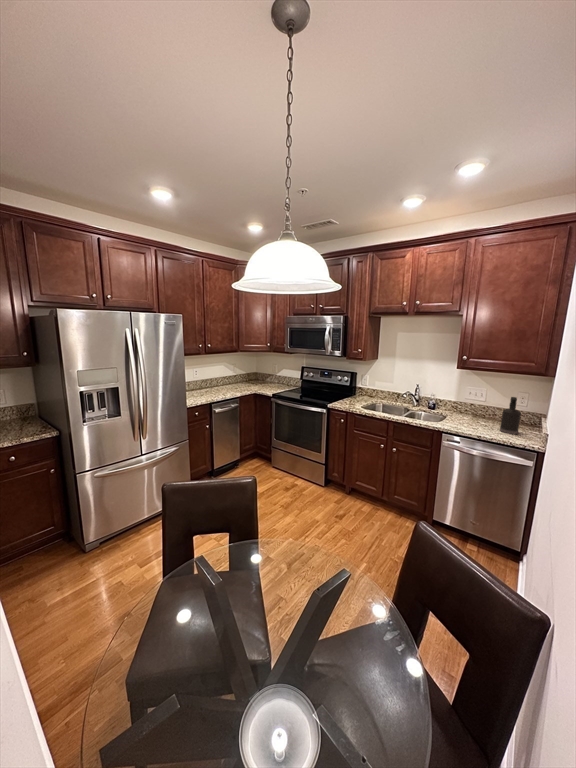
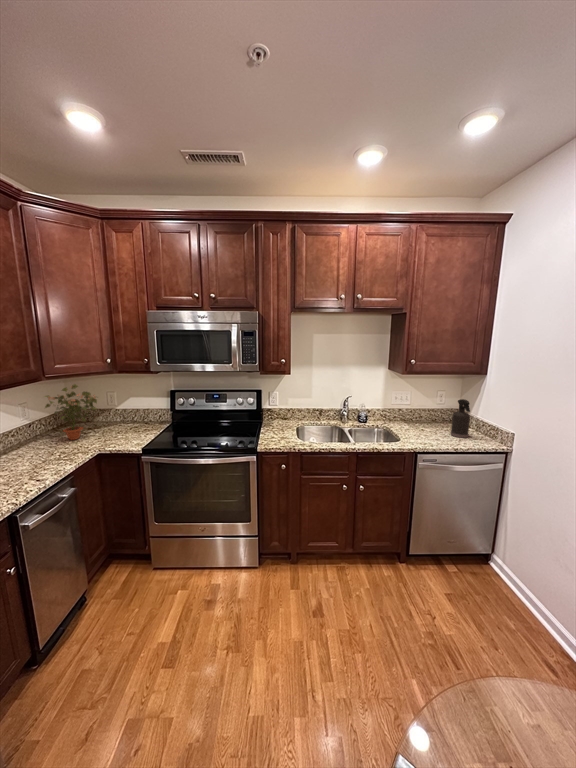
potted plant: none [241,358,264,387] -> present [45,384,97,440]

